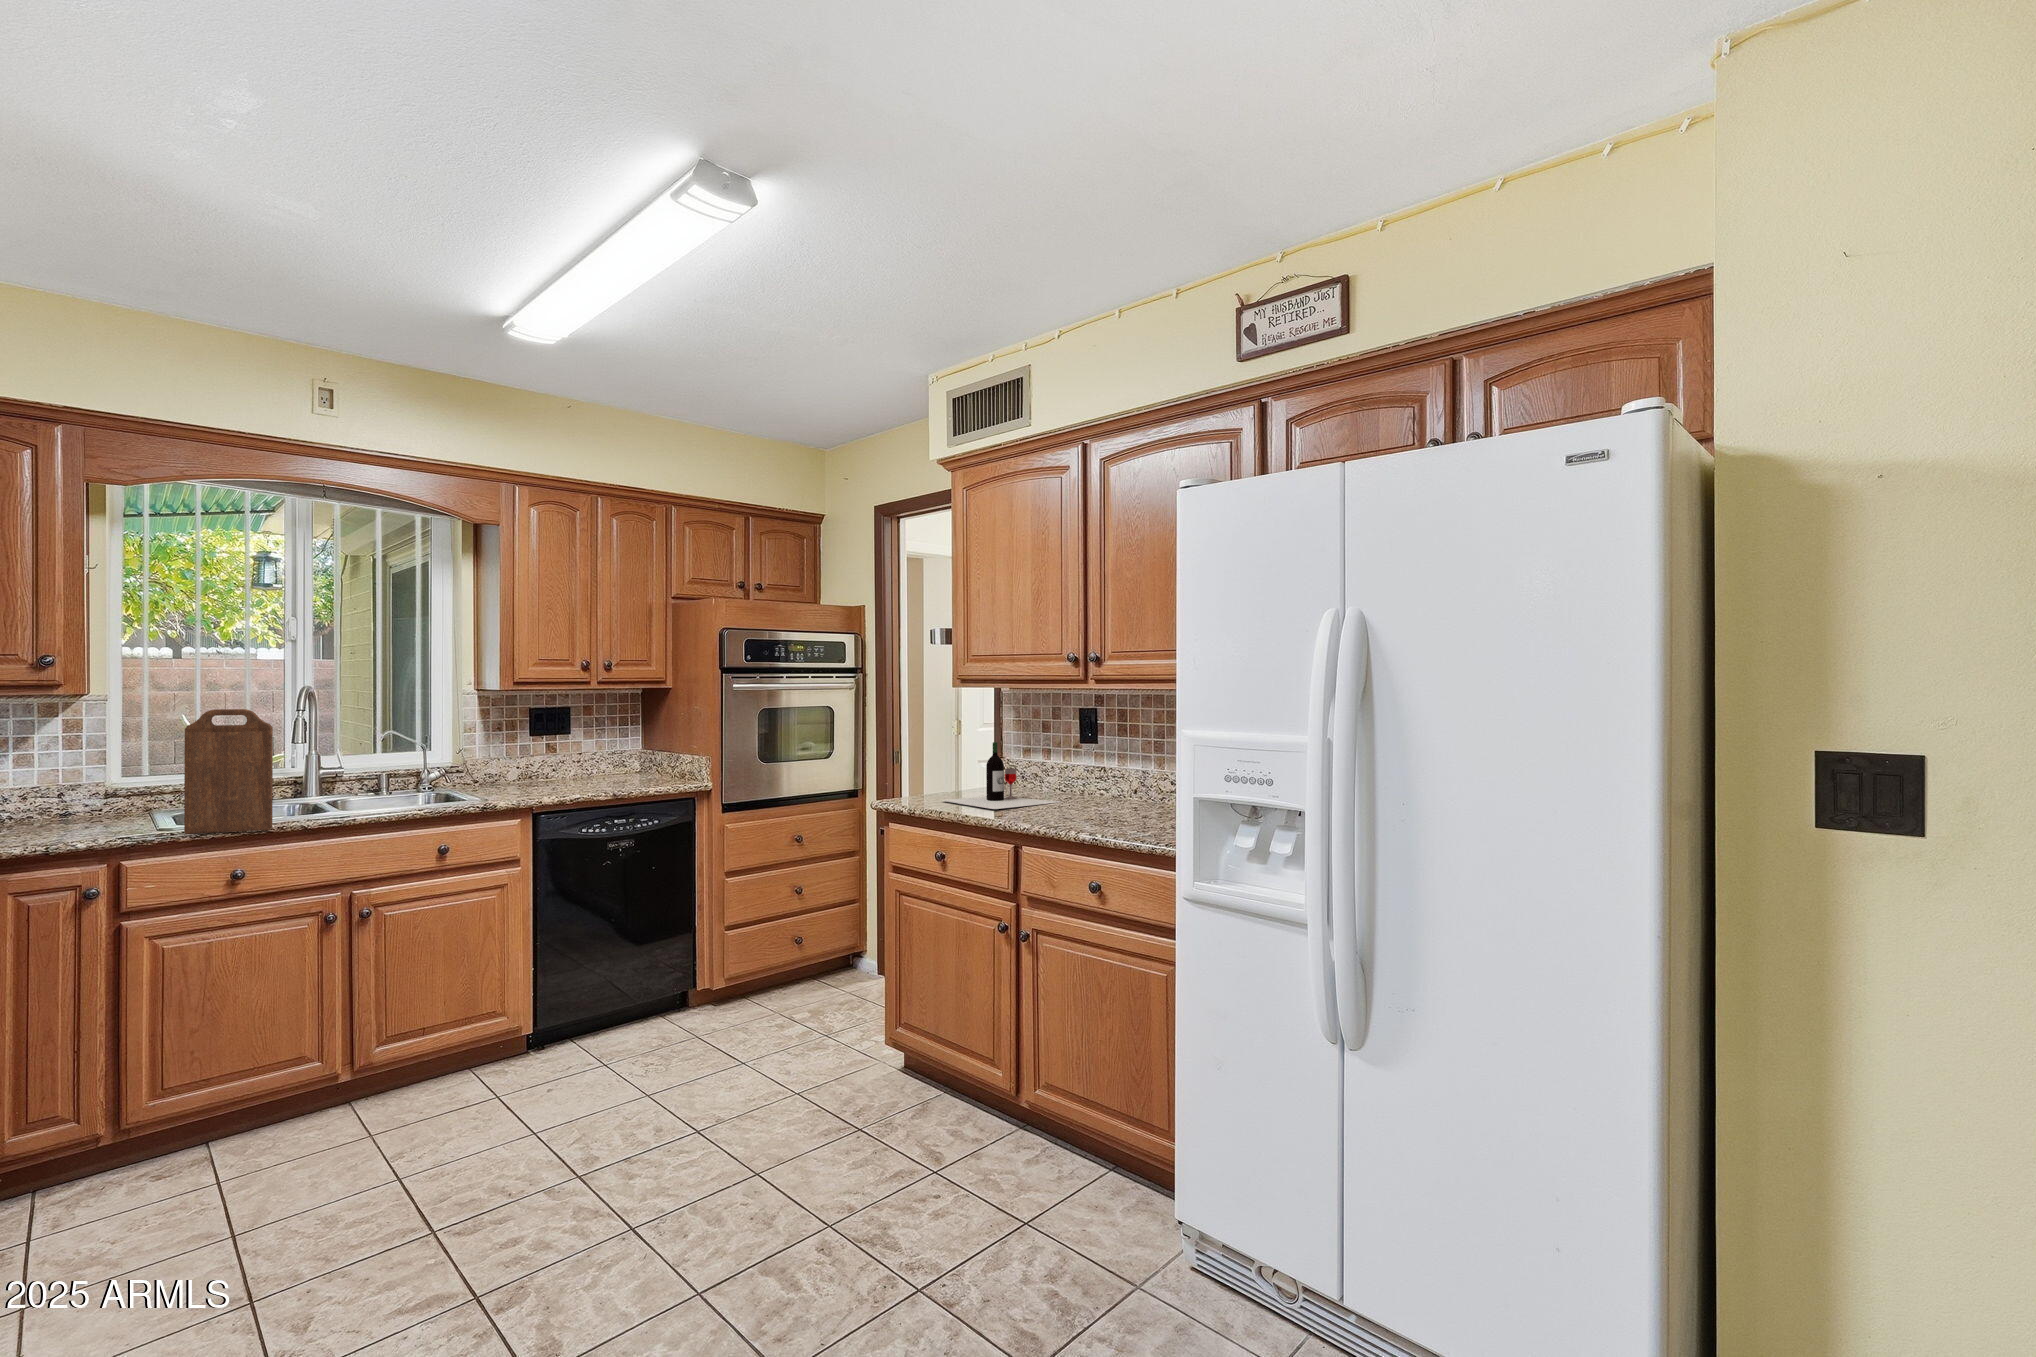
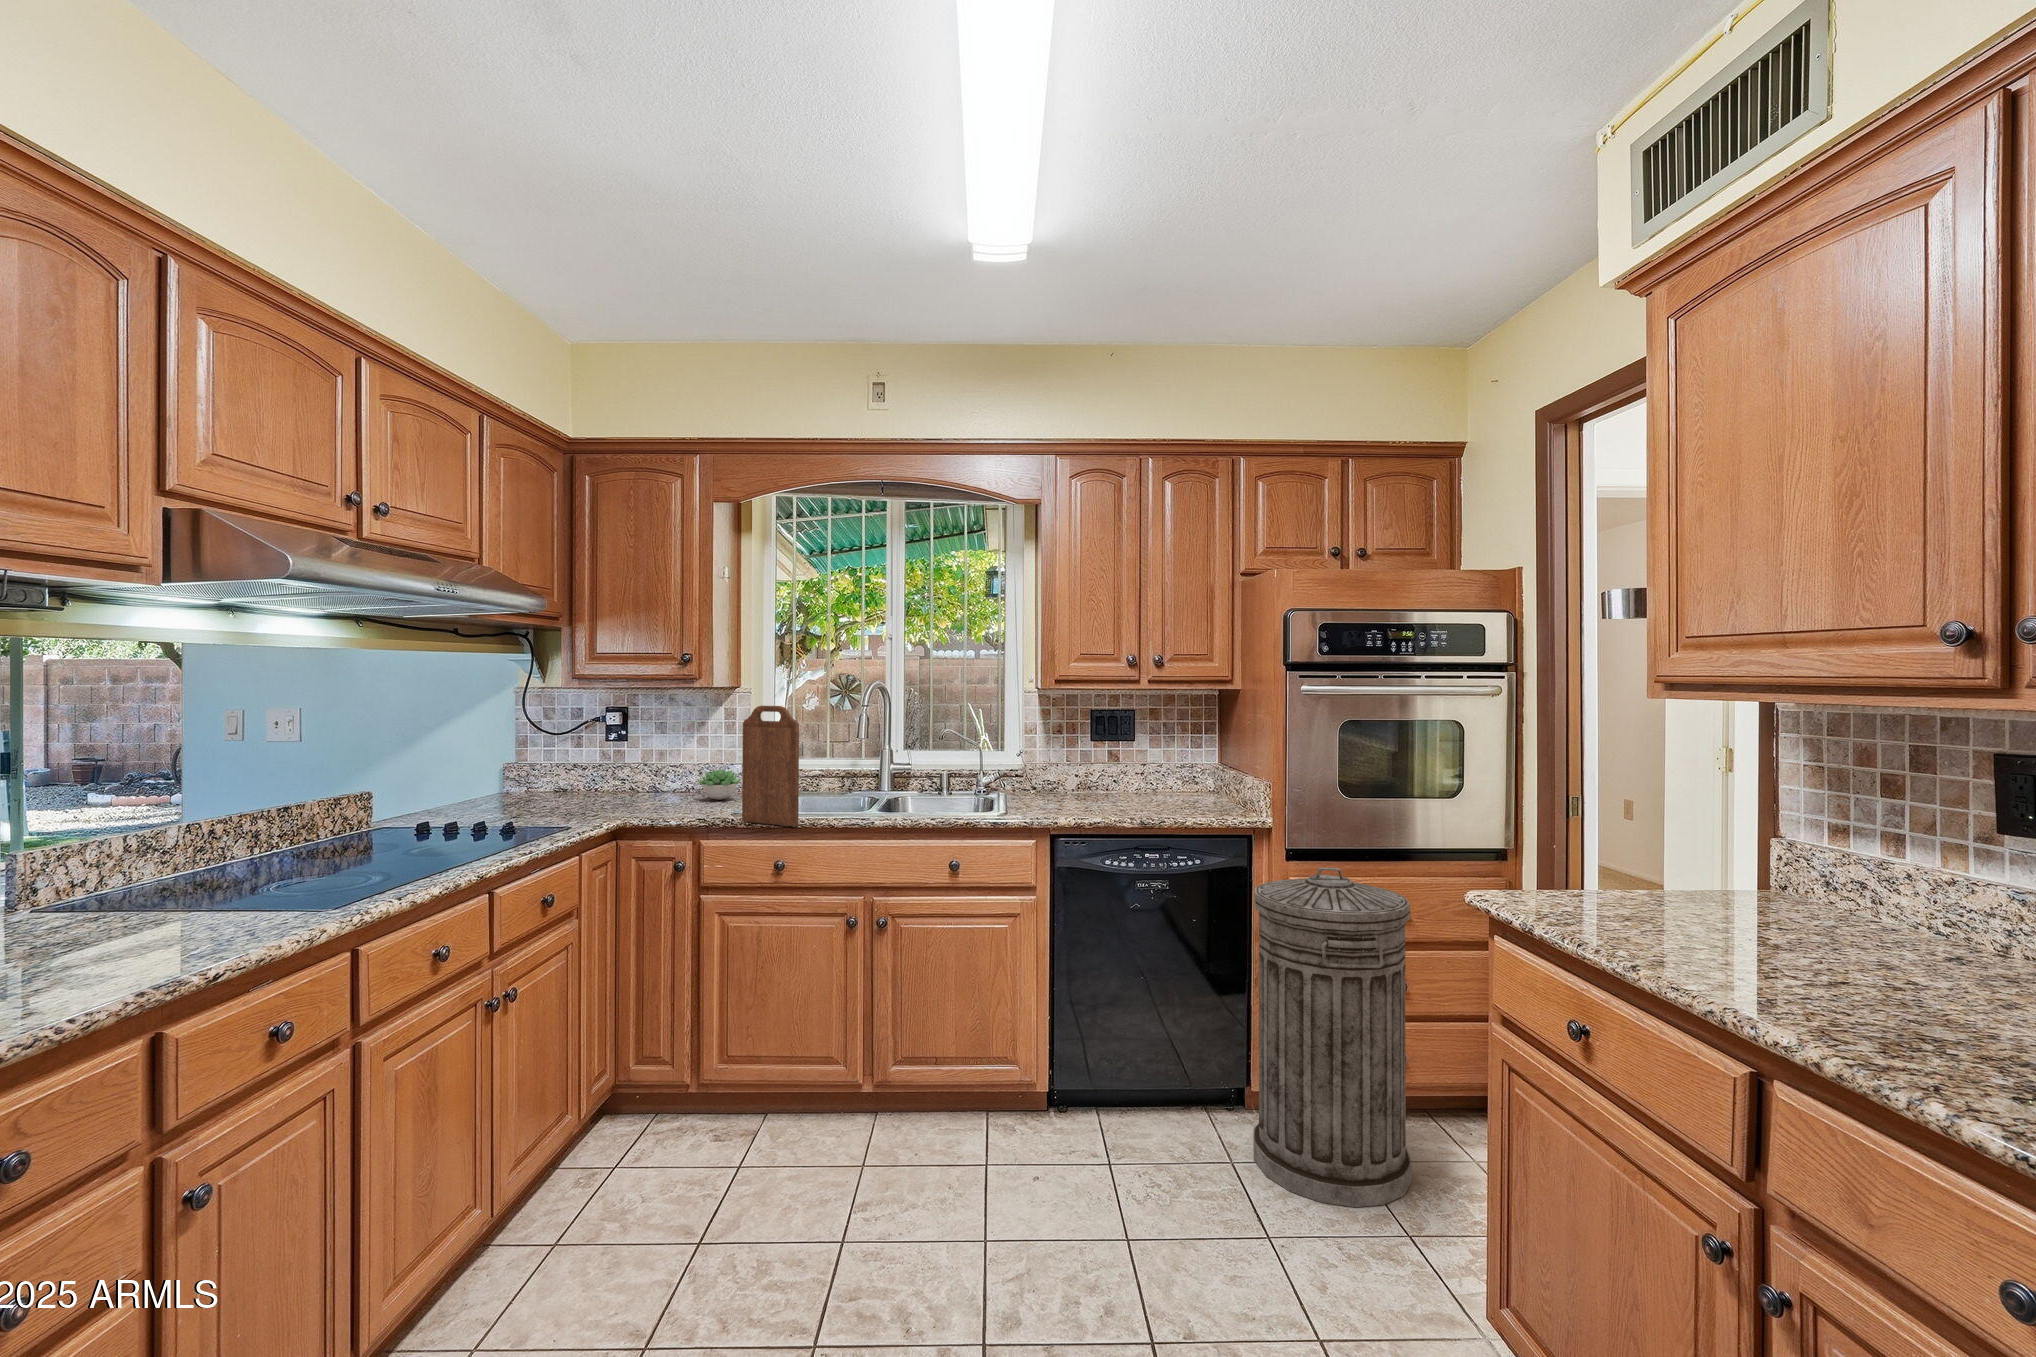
wine bottle: present [942,742,1060,809] -> none [1603,812,1958,976]
succulent plant: none [48,787,117,823] -> present [697,770,742,800]
trash can: none [709,812,817,1039] -> present [1253,868,1412,1207]

